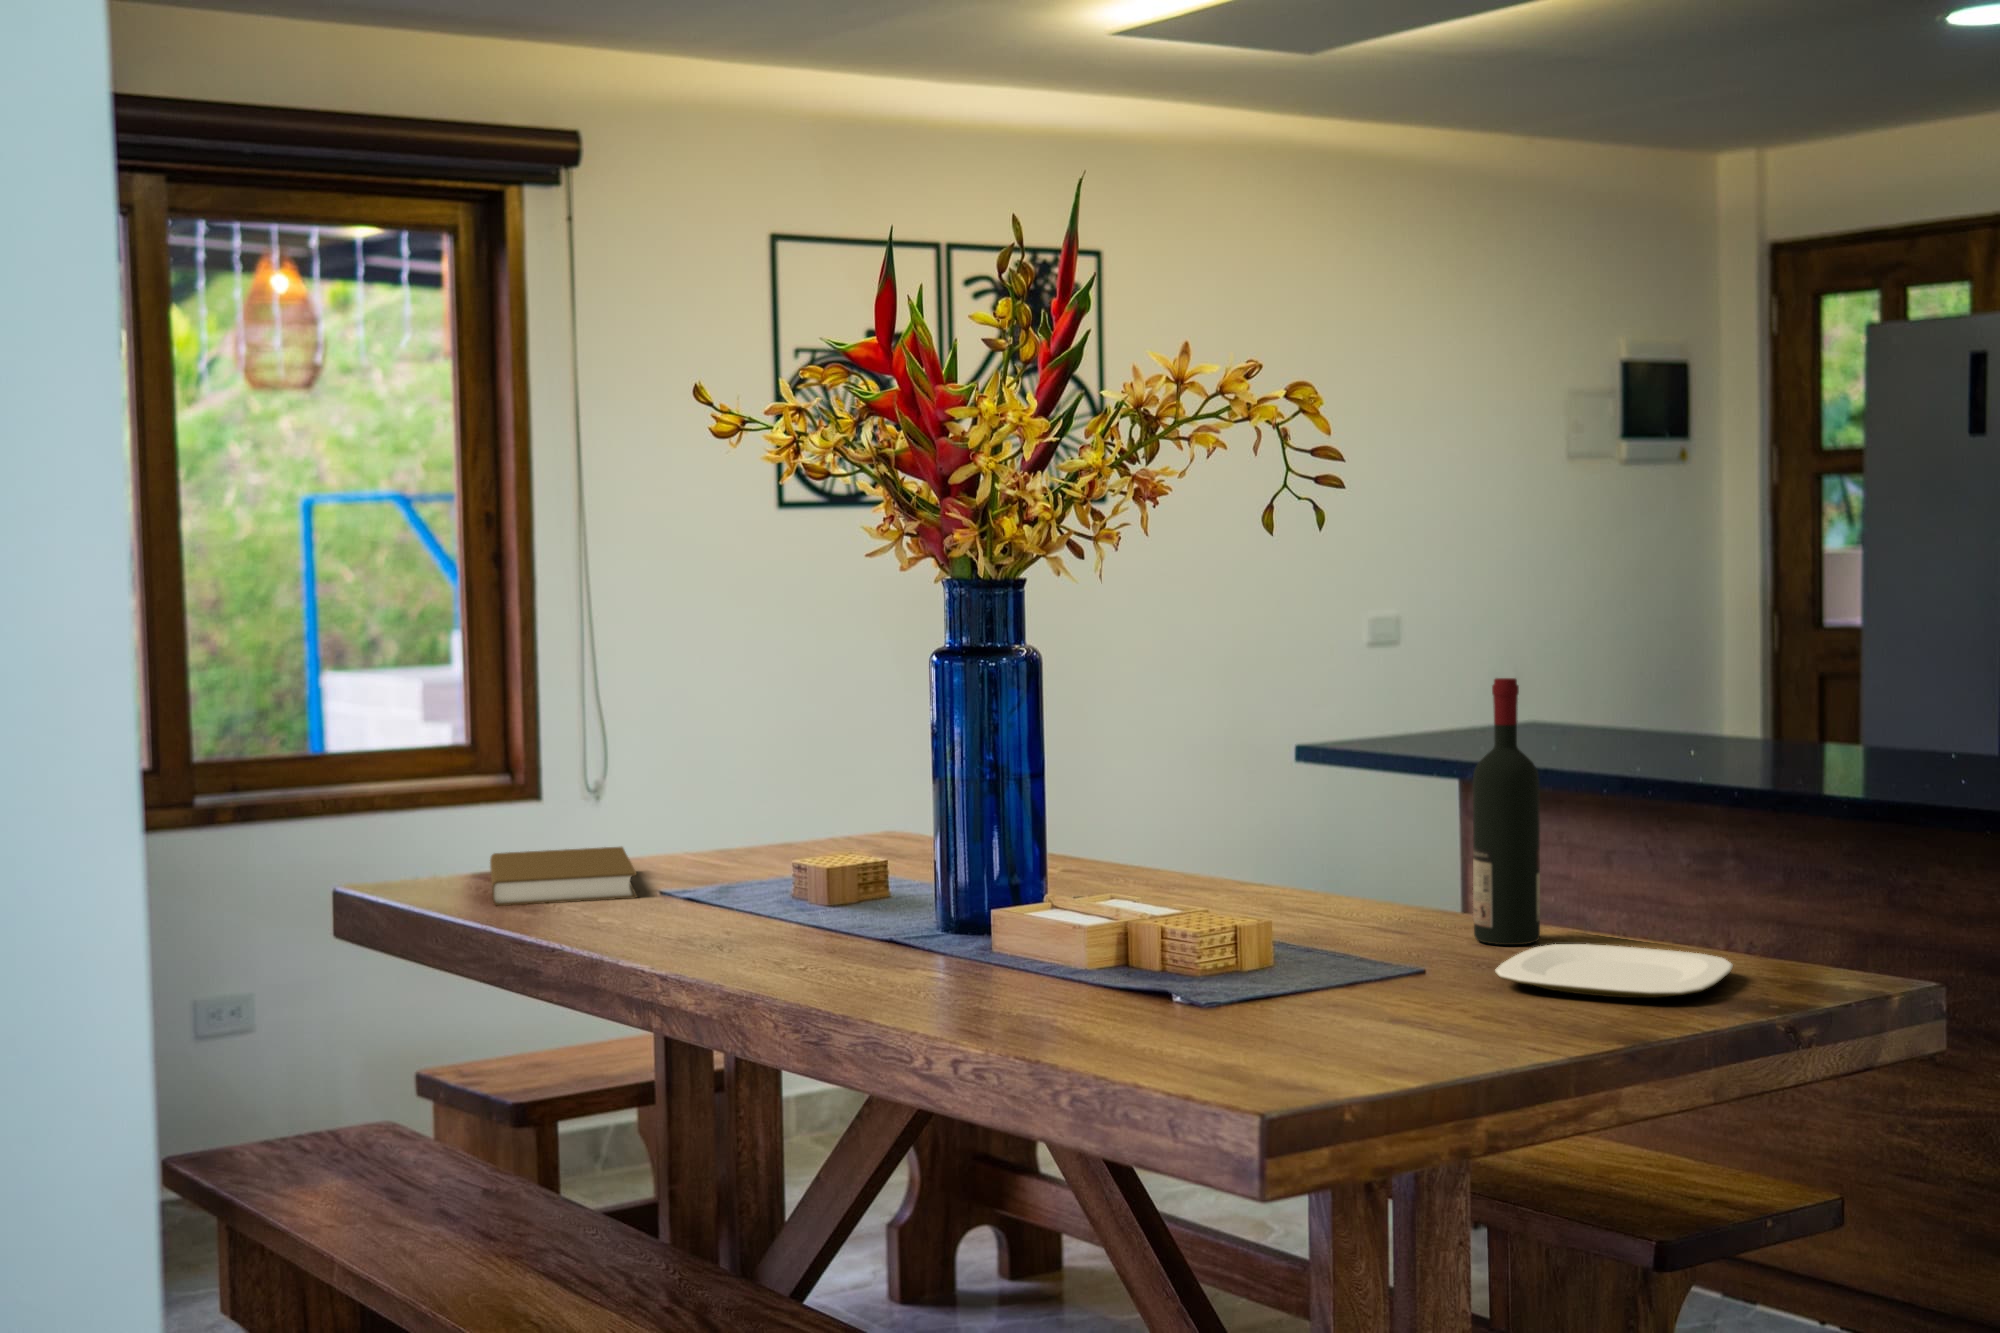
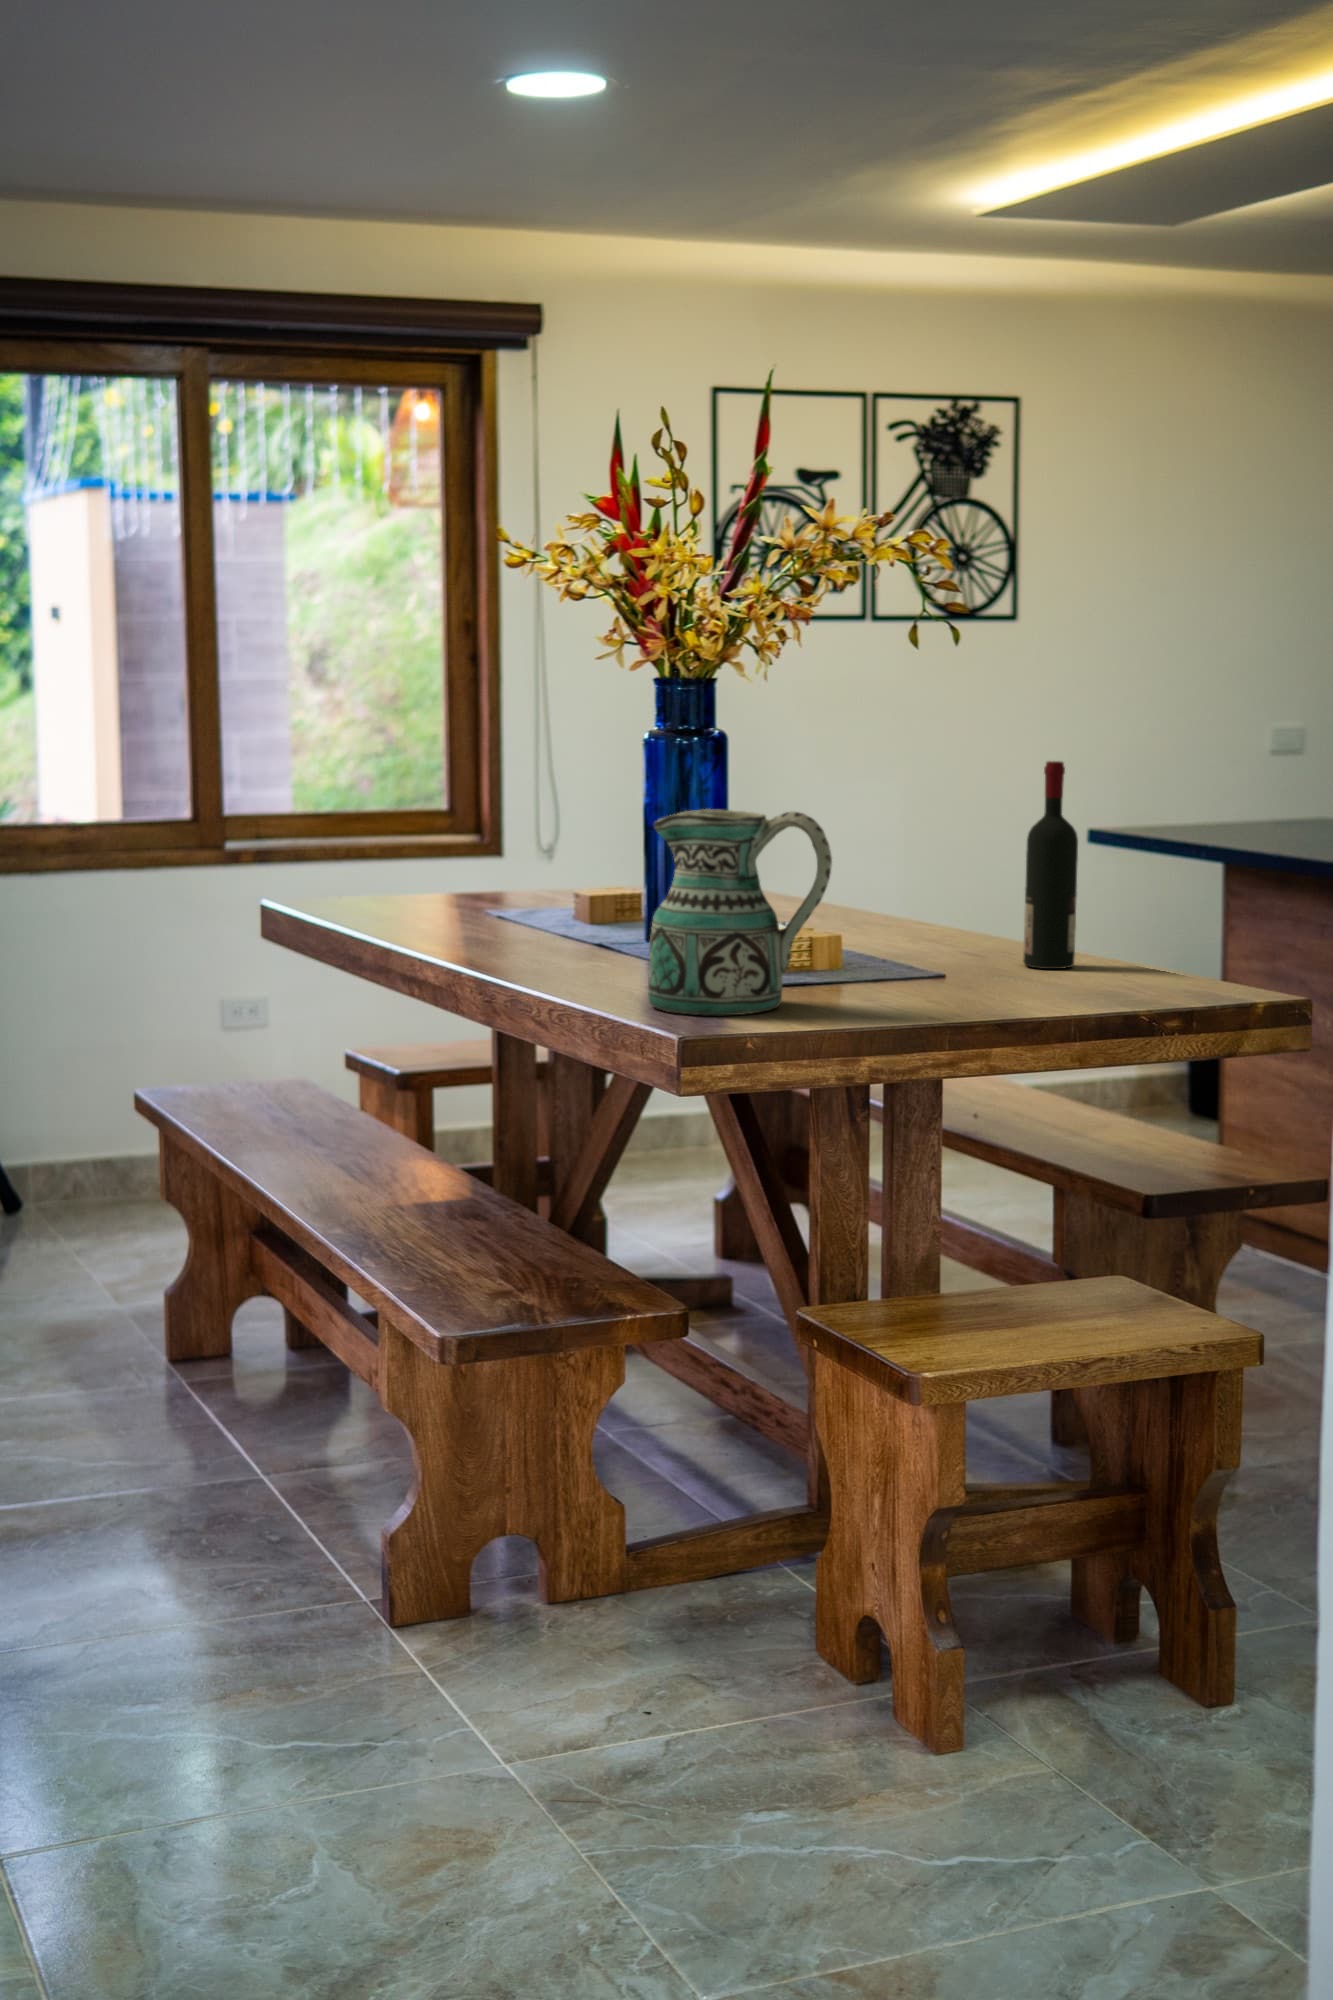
ceramic pitcher: none [1120,768,1381,1067] -> present [648,809,832,1015]
book: present [490,847,637,906] -> none [362,881,483,915]
plate: present [1495,944,1733,998] -> none [978,965,1167,999]

